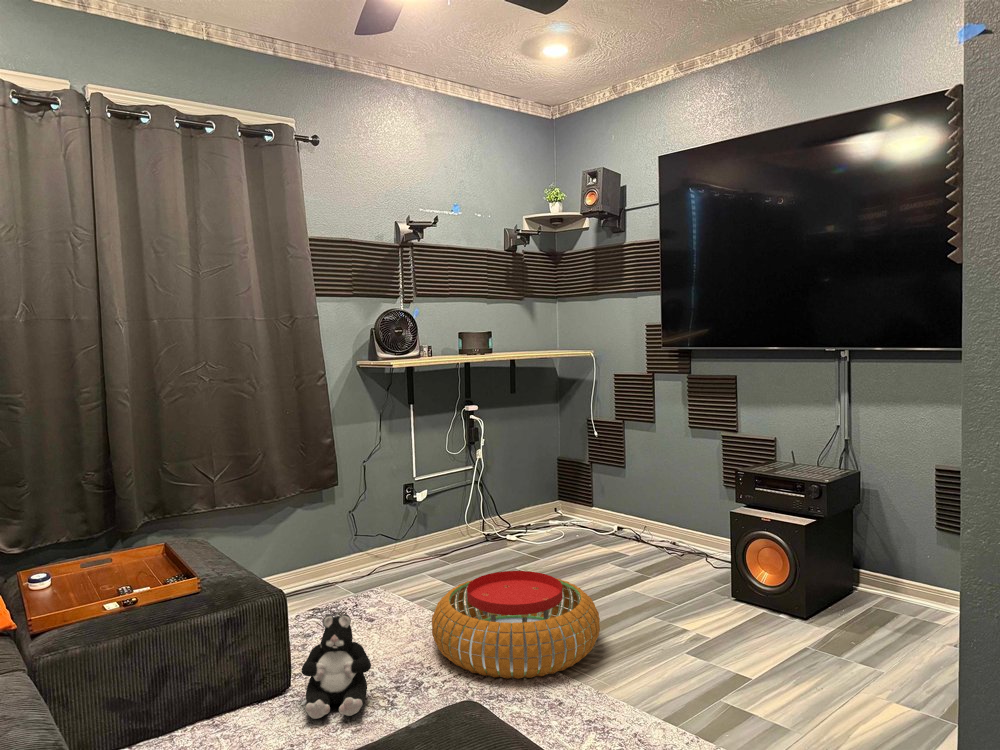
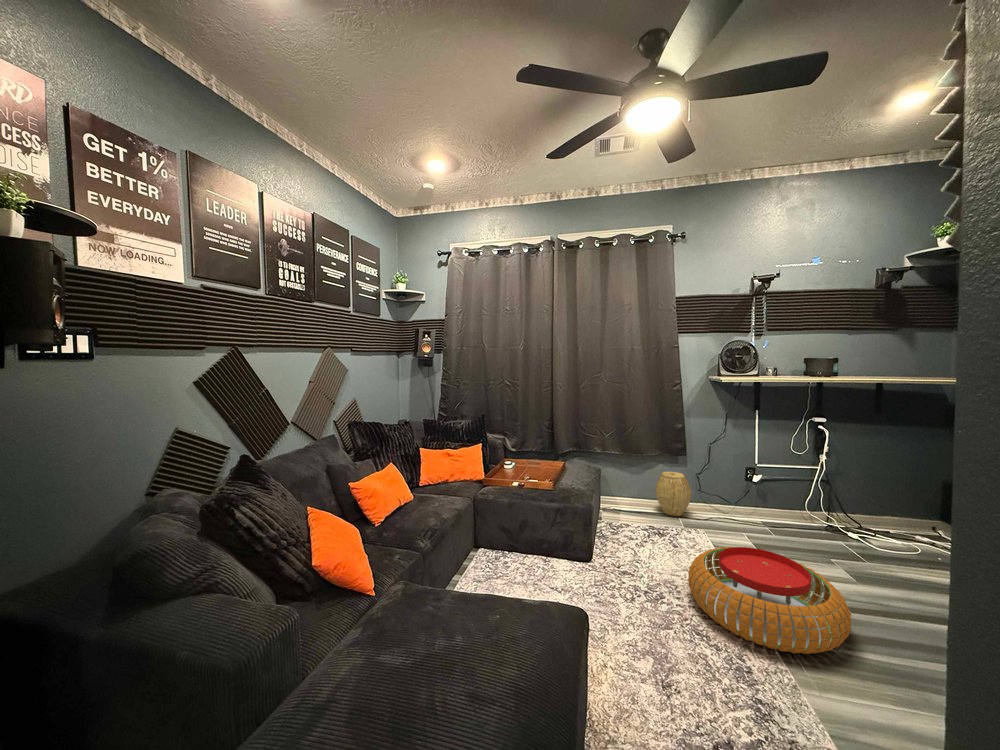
woven basket: none [297,516,351,585] -> present [655,472,691,516]
plush toy: present [301,614,371,719] -> none [580,529,627,592]

